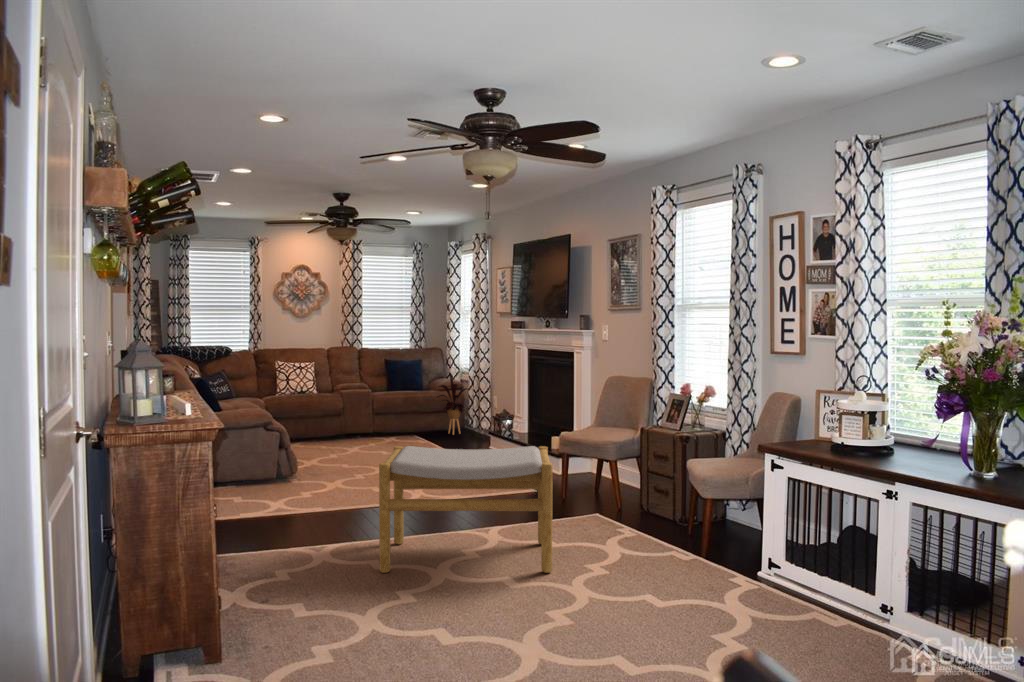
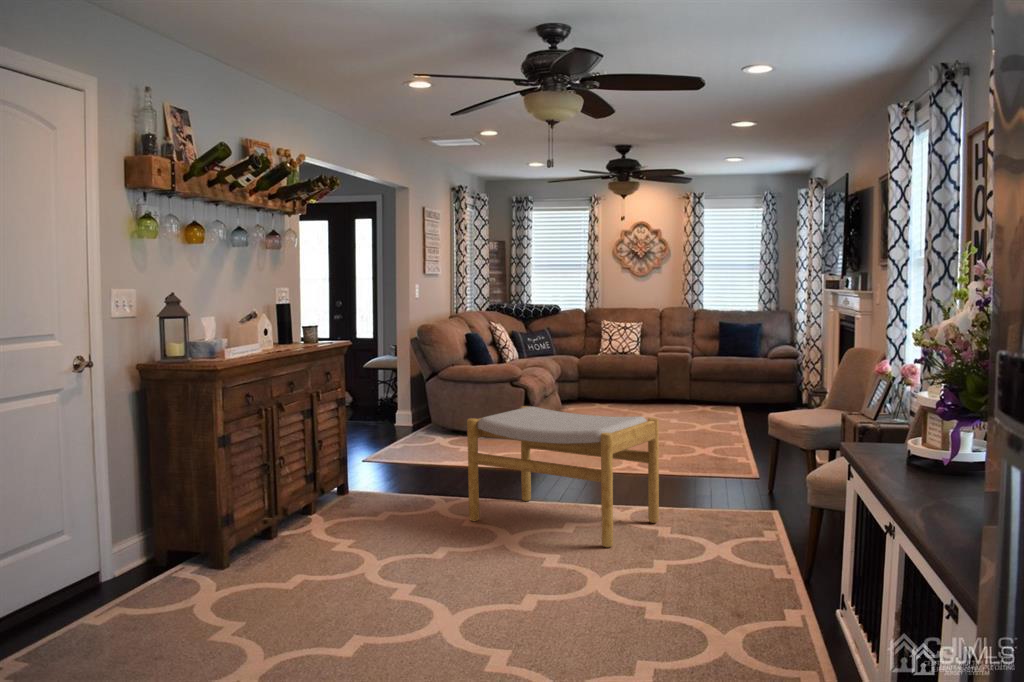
house plant: present [440,373,467,435] -> none [750,337,800,408]

